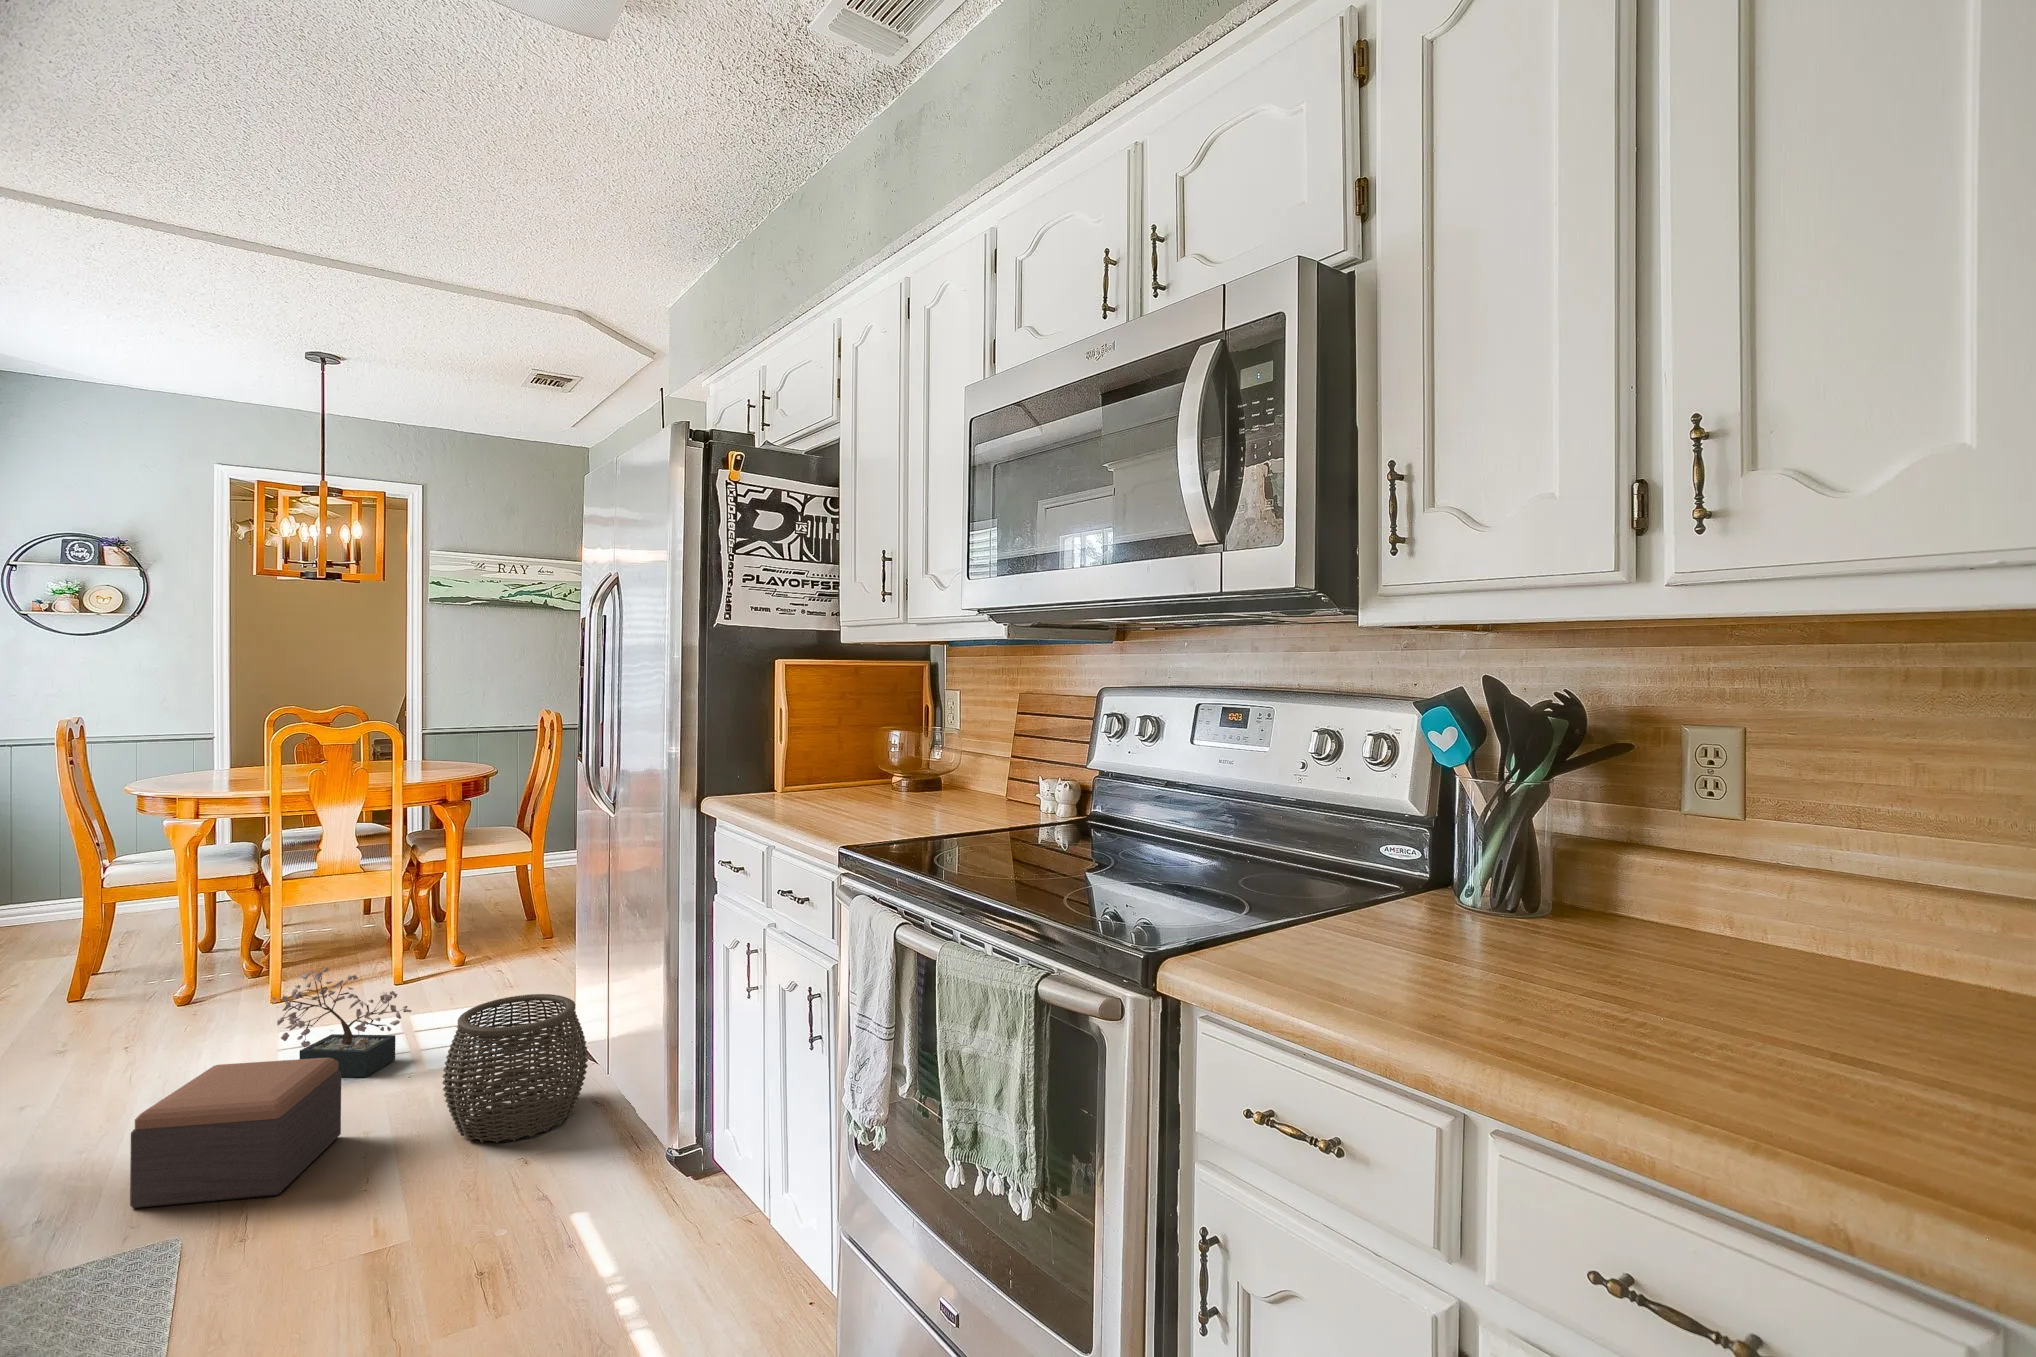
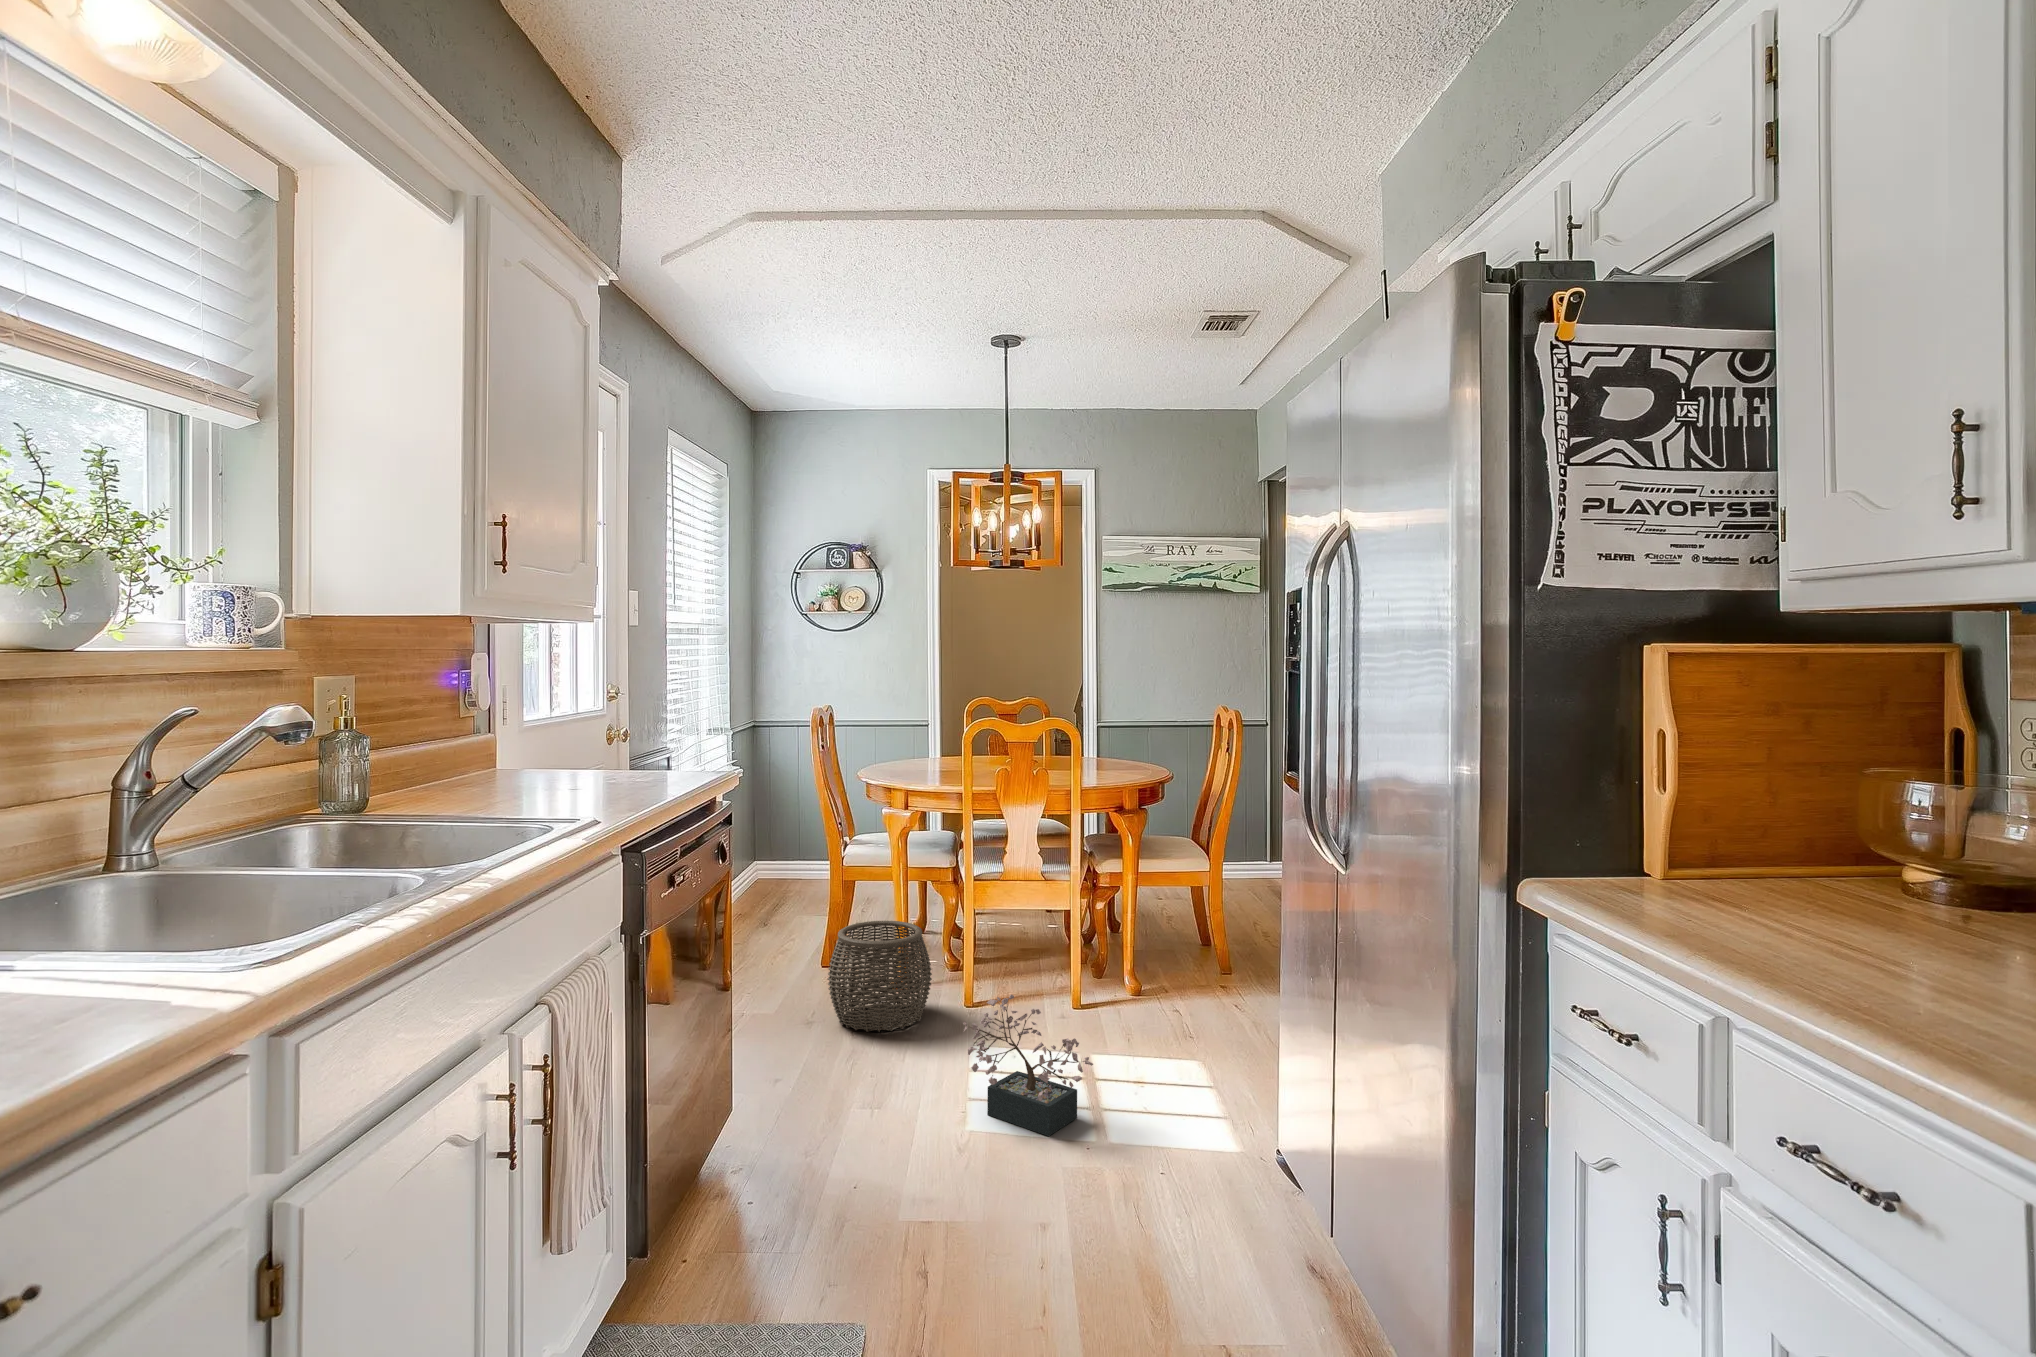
woven basket: present [442,994,588,1143] -> present [828,921,932,1032]
footstool: present [130,1058,341,1208] -> none [834,1106,1025,1298]

